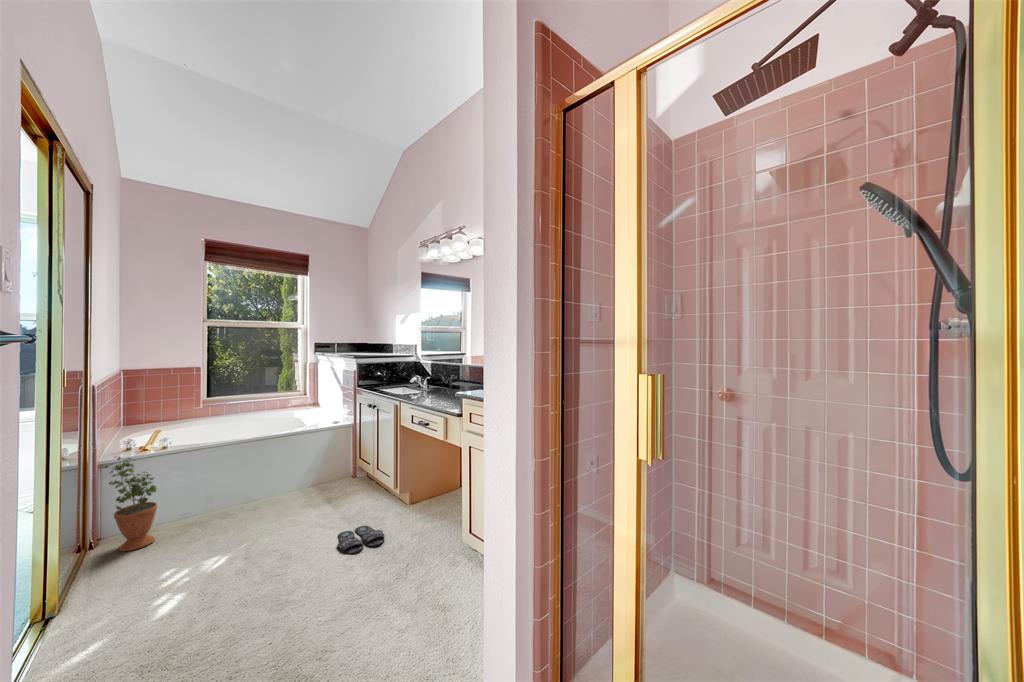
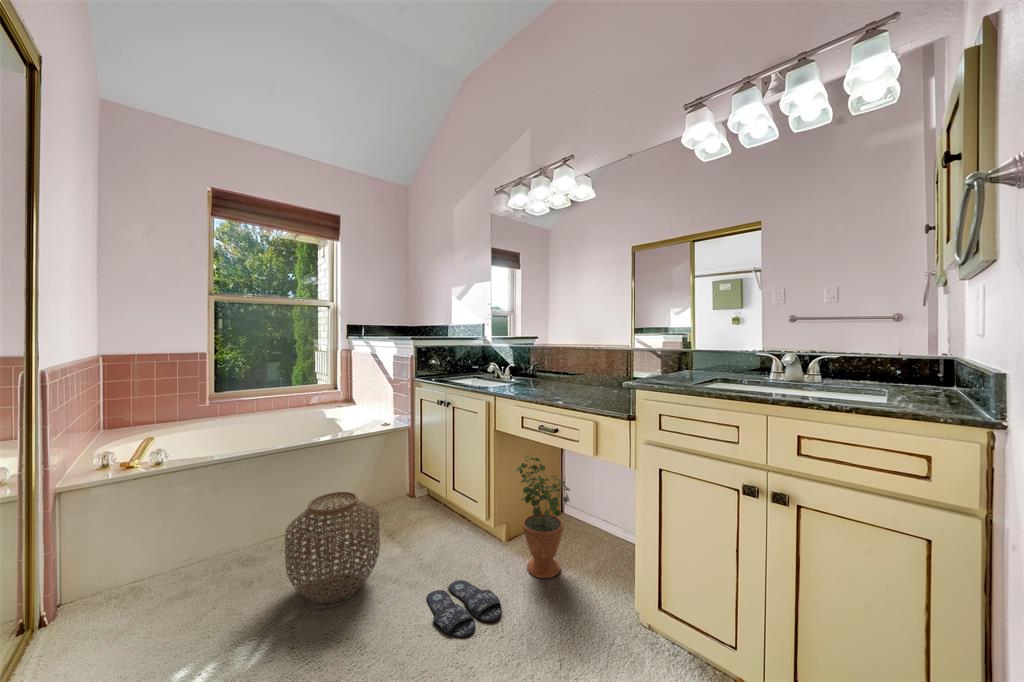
potted plant: present [102,456,157,551] -> present [516,455,570,578]
woven basket: none [245,467,312,537] -> present [285,492,380,603]

